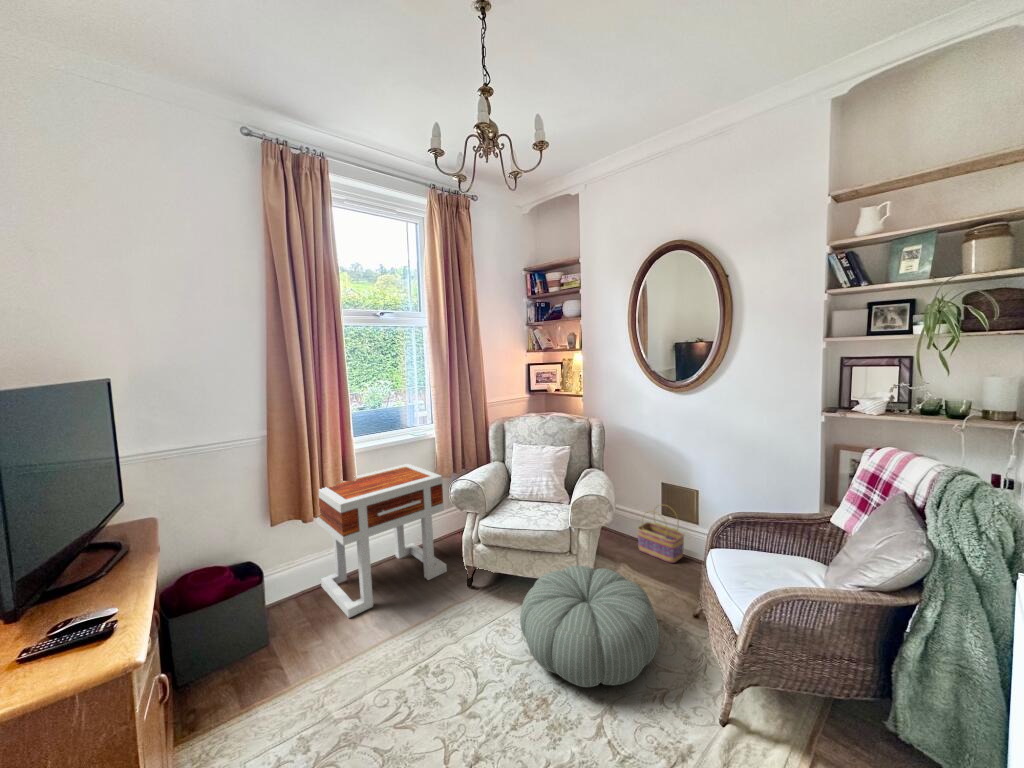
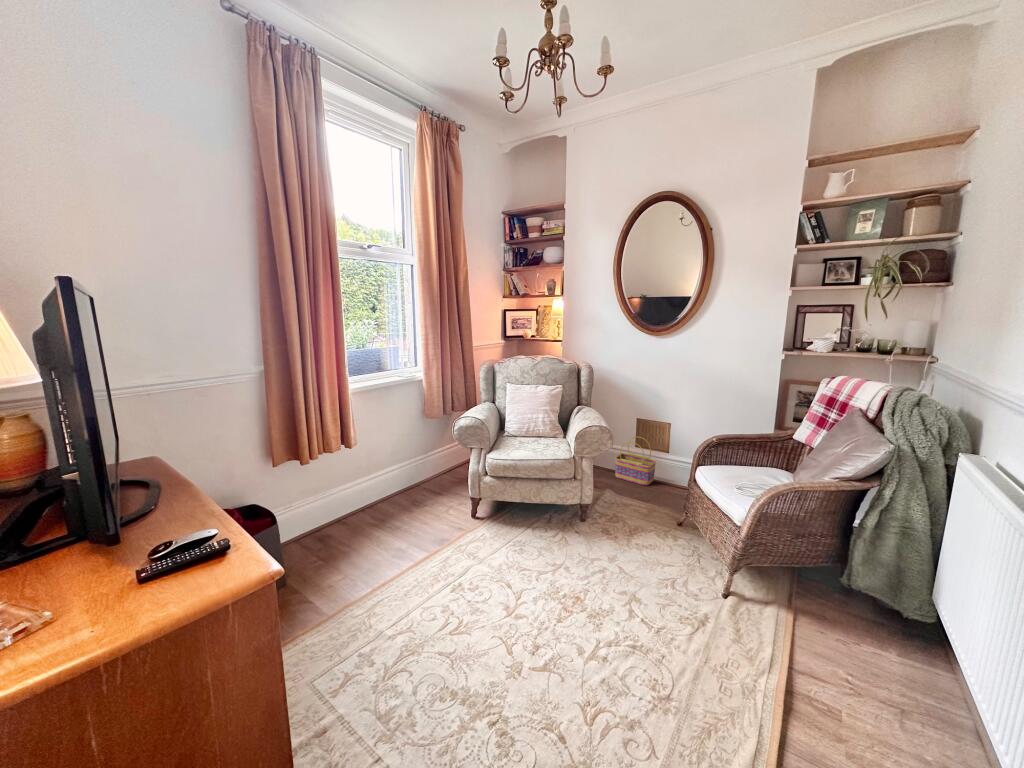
side table: present [316,464,447,618] -> none [312,405,448,552]
pouf: present [520,566,659,687] -> none [541,488,664,583]

